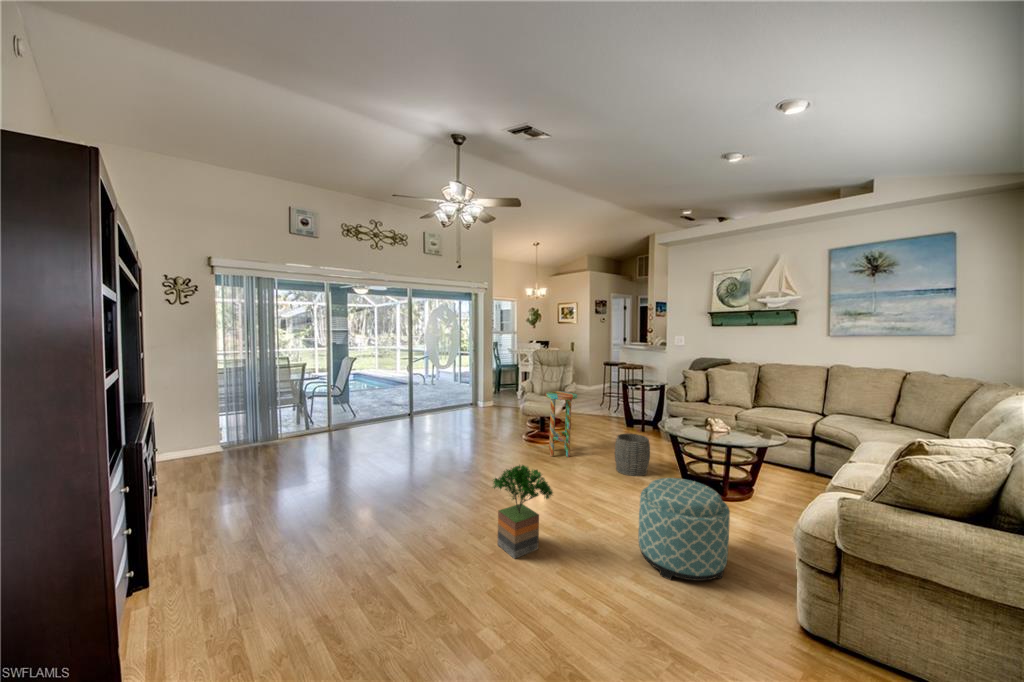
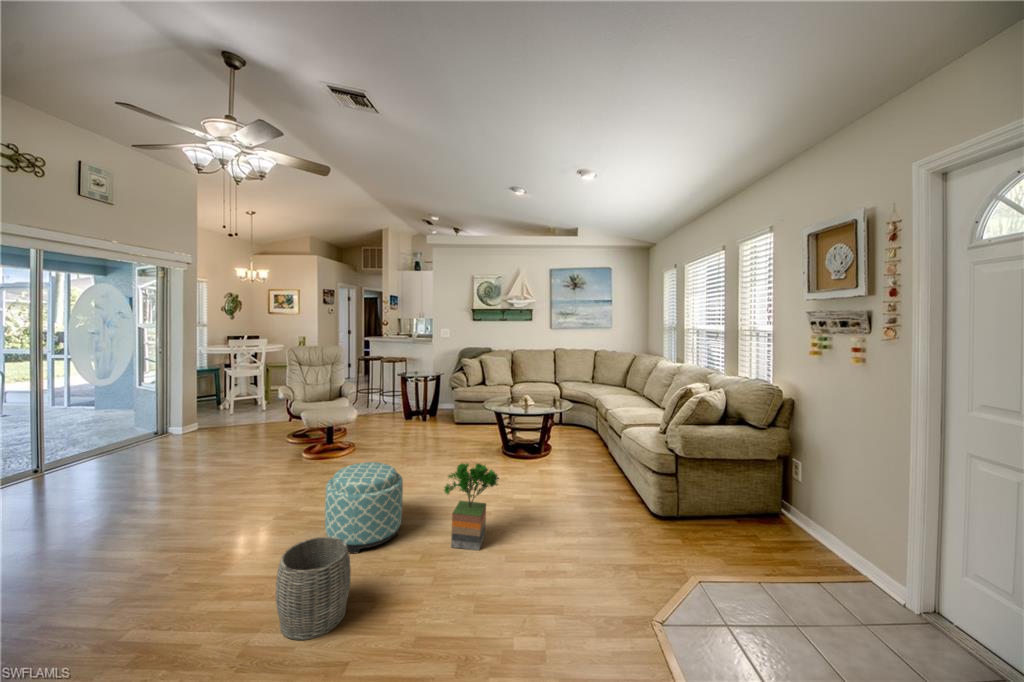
side table: present [546,391,577,457] -> none [370,390,404,459]
woven basket: present [615,433,650,476] -> present [276,537,351,640]
ottoman: present [638,478,730,581] -> present [325,462,403,553]

